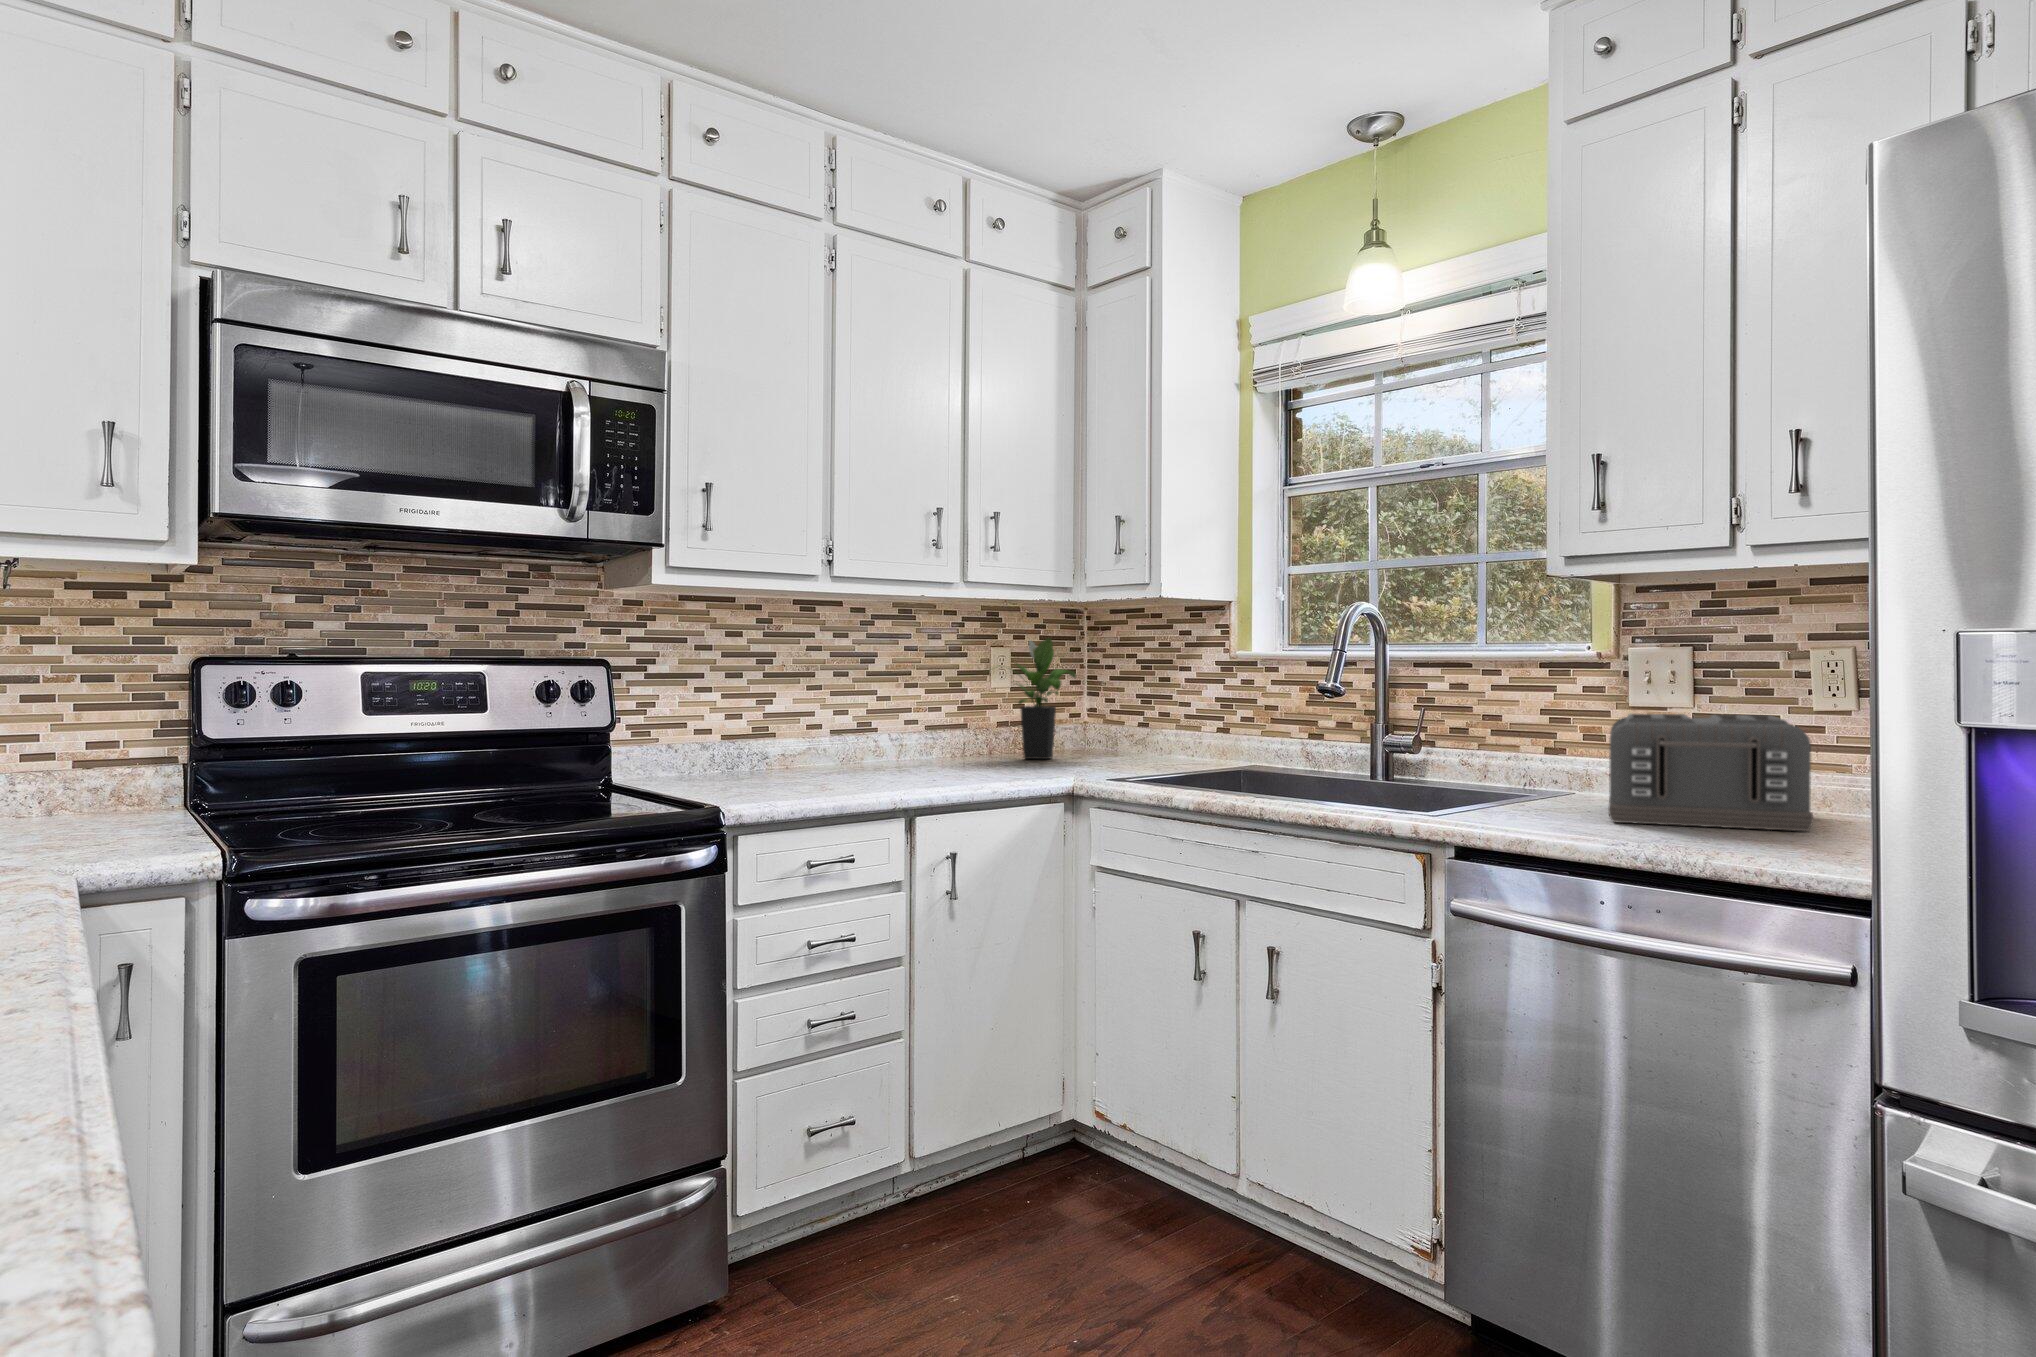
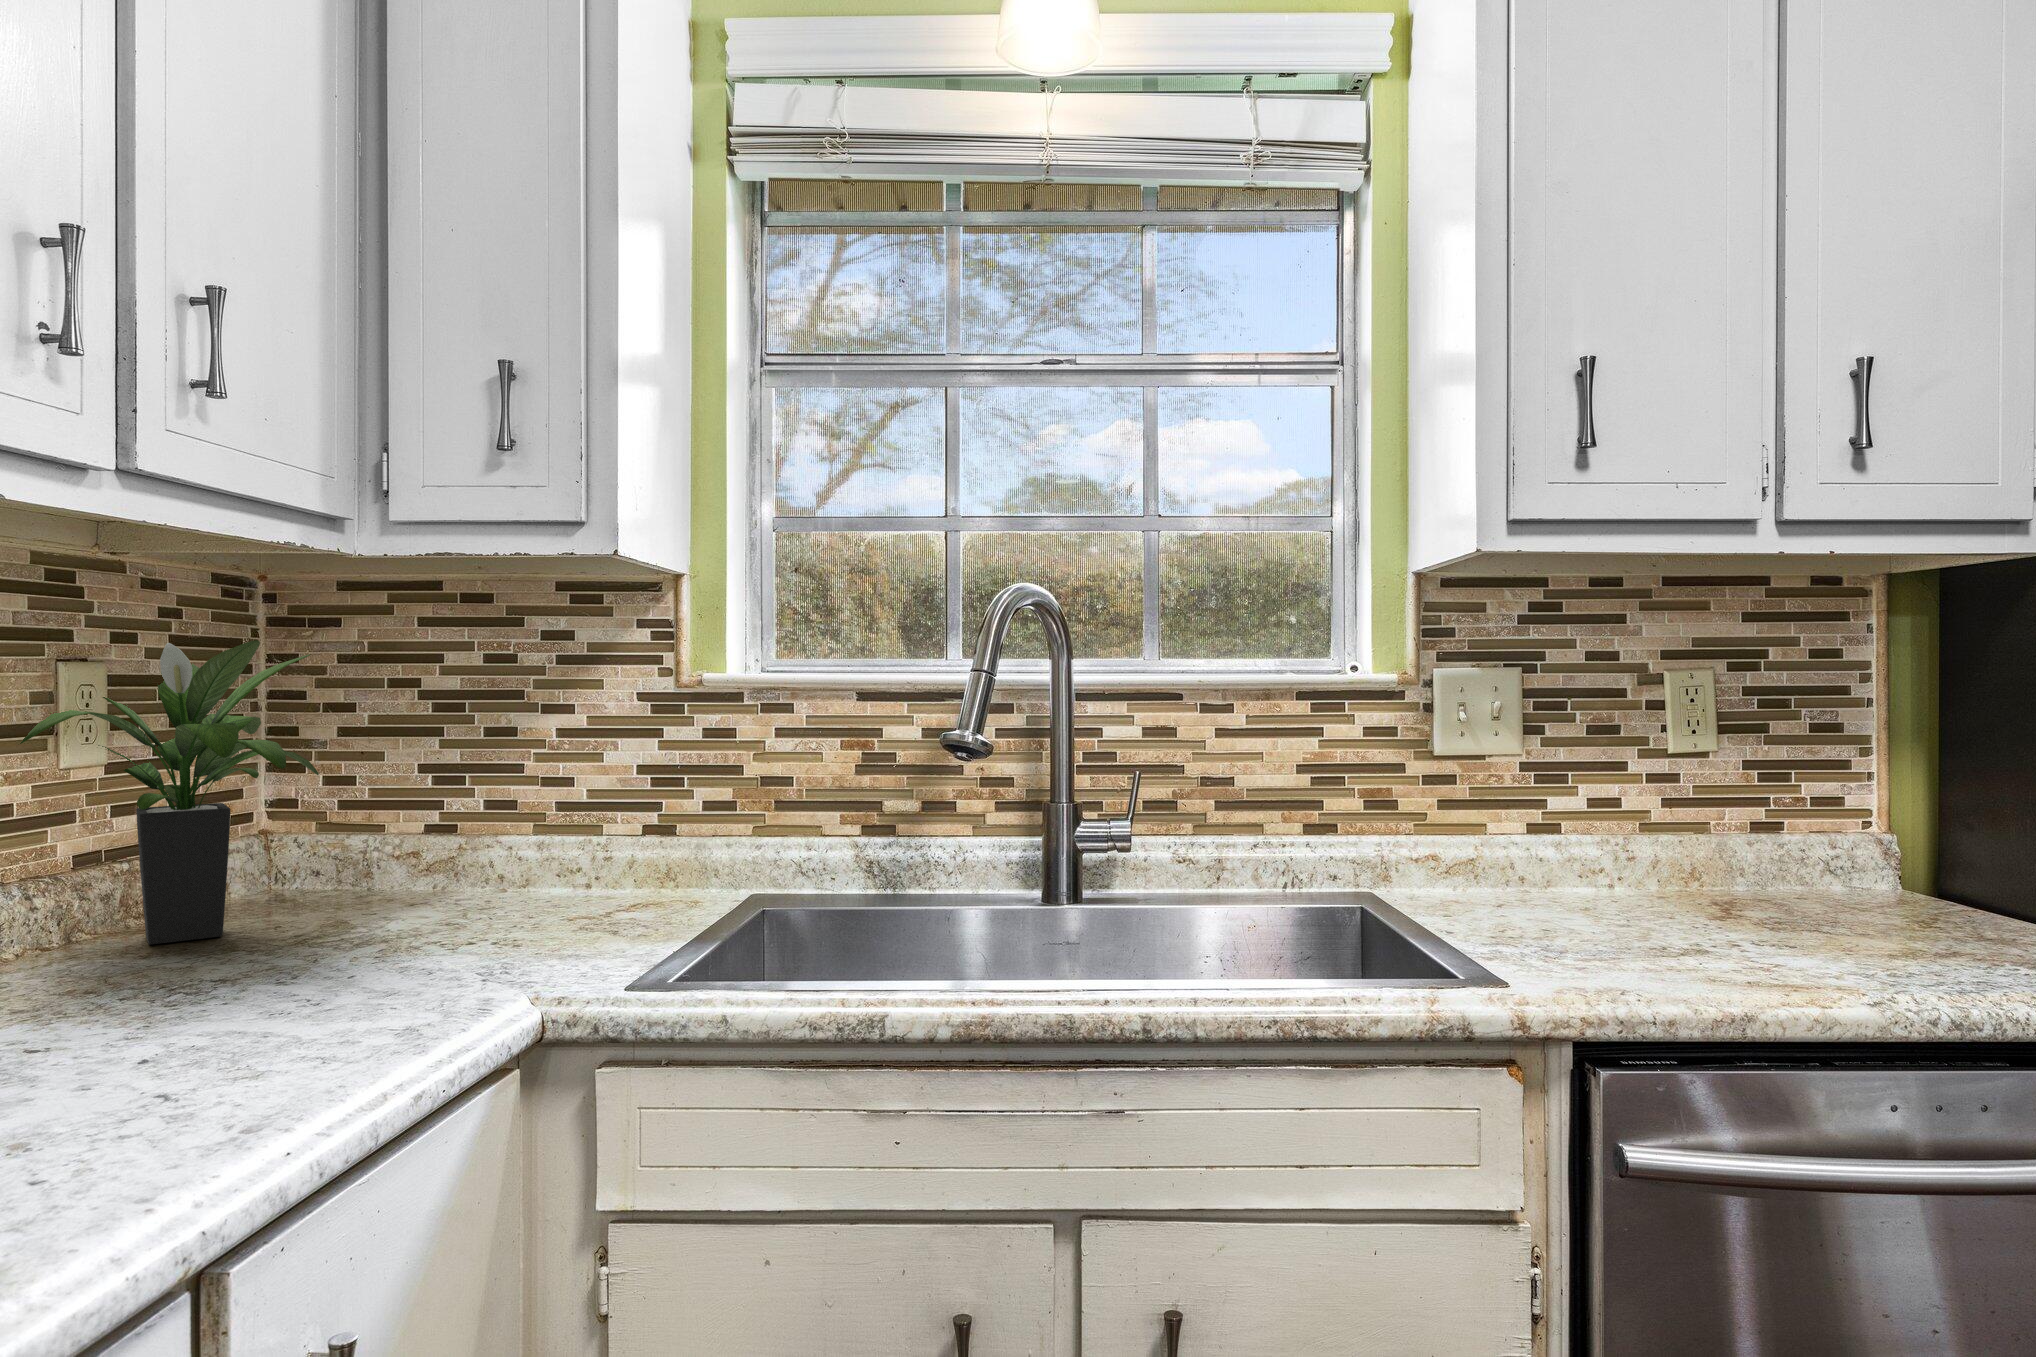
toaster: present [1608,714,1813,831] -> none [1515,764,1908,954]

